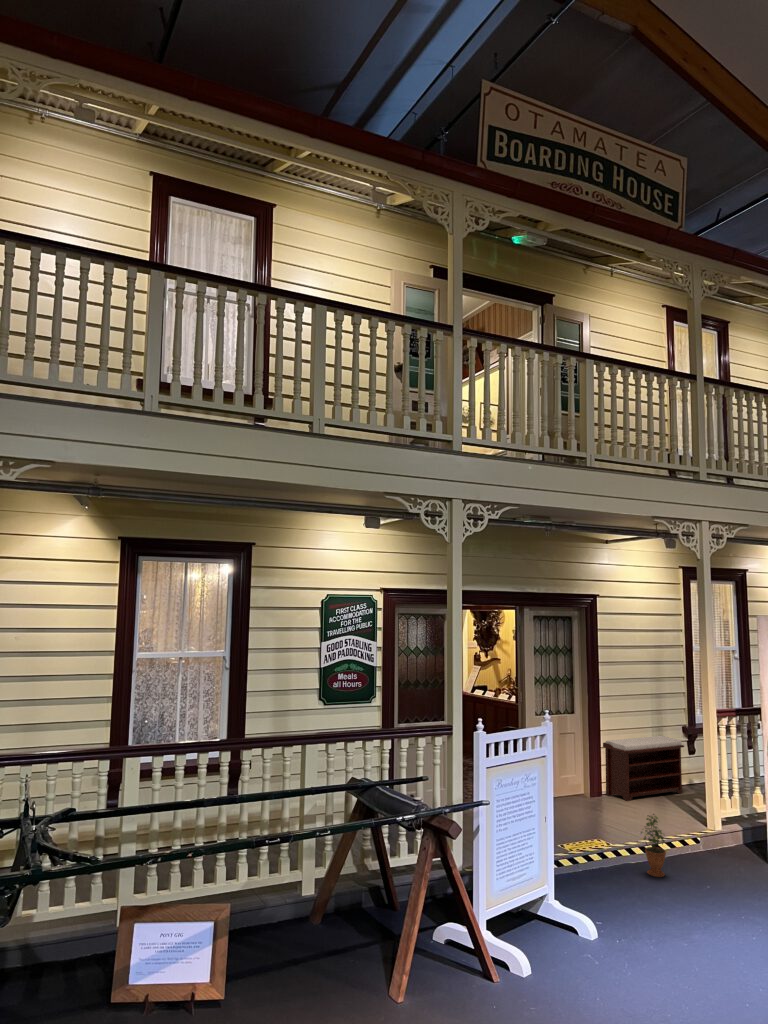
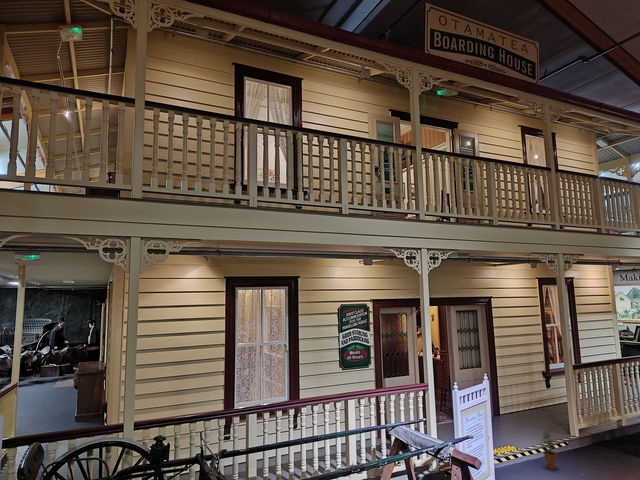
bench: present [603,736,684,801] -> none [499,379,547,420]

